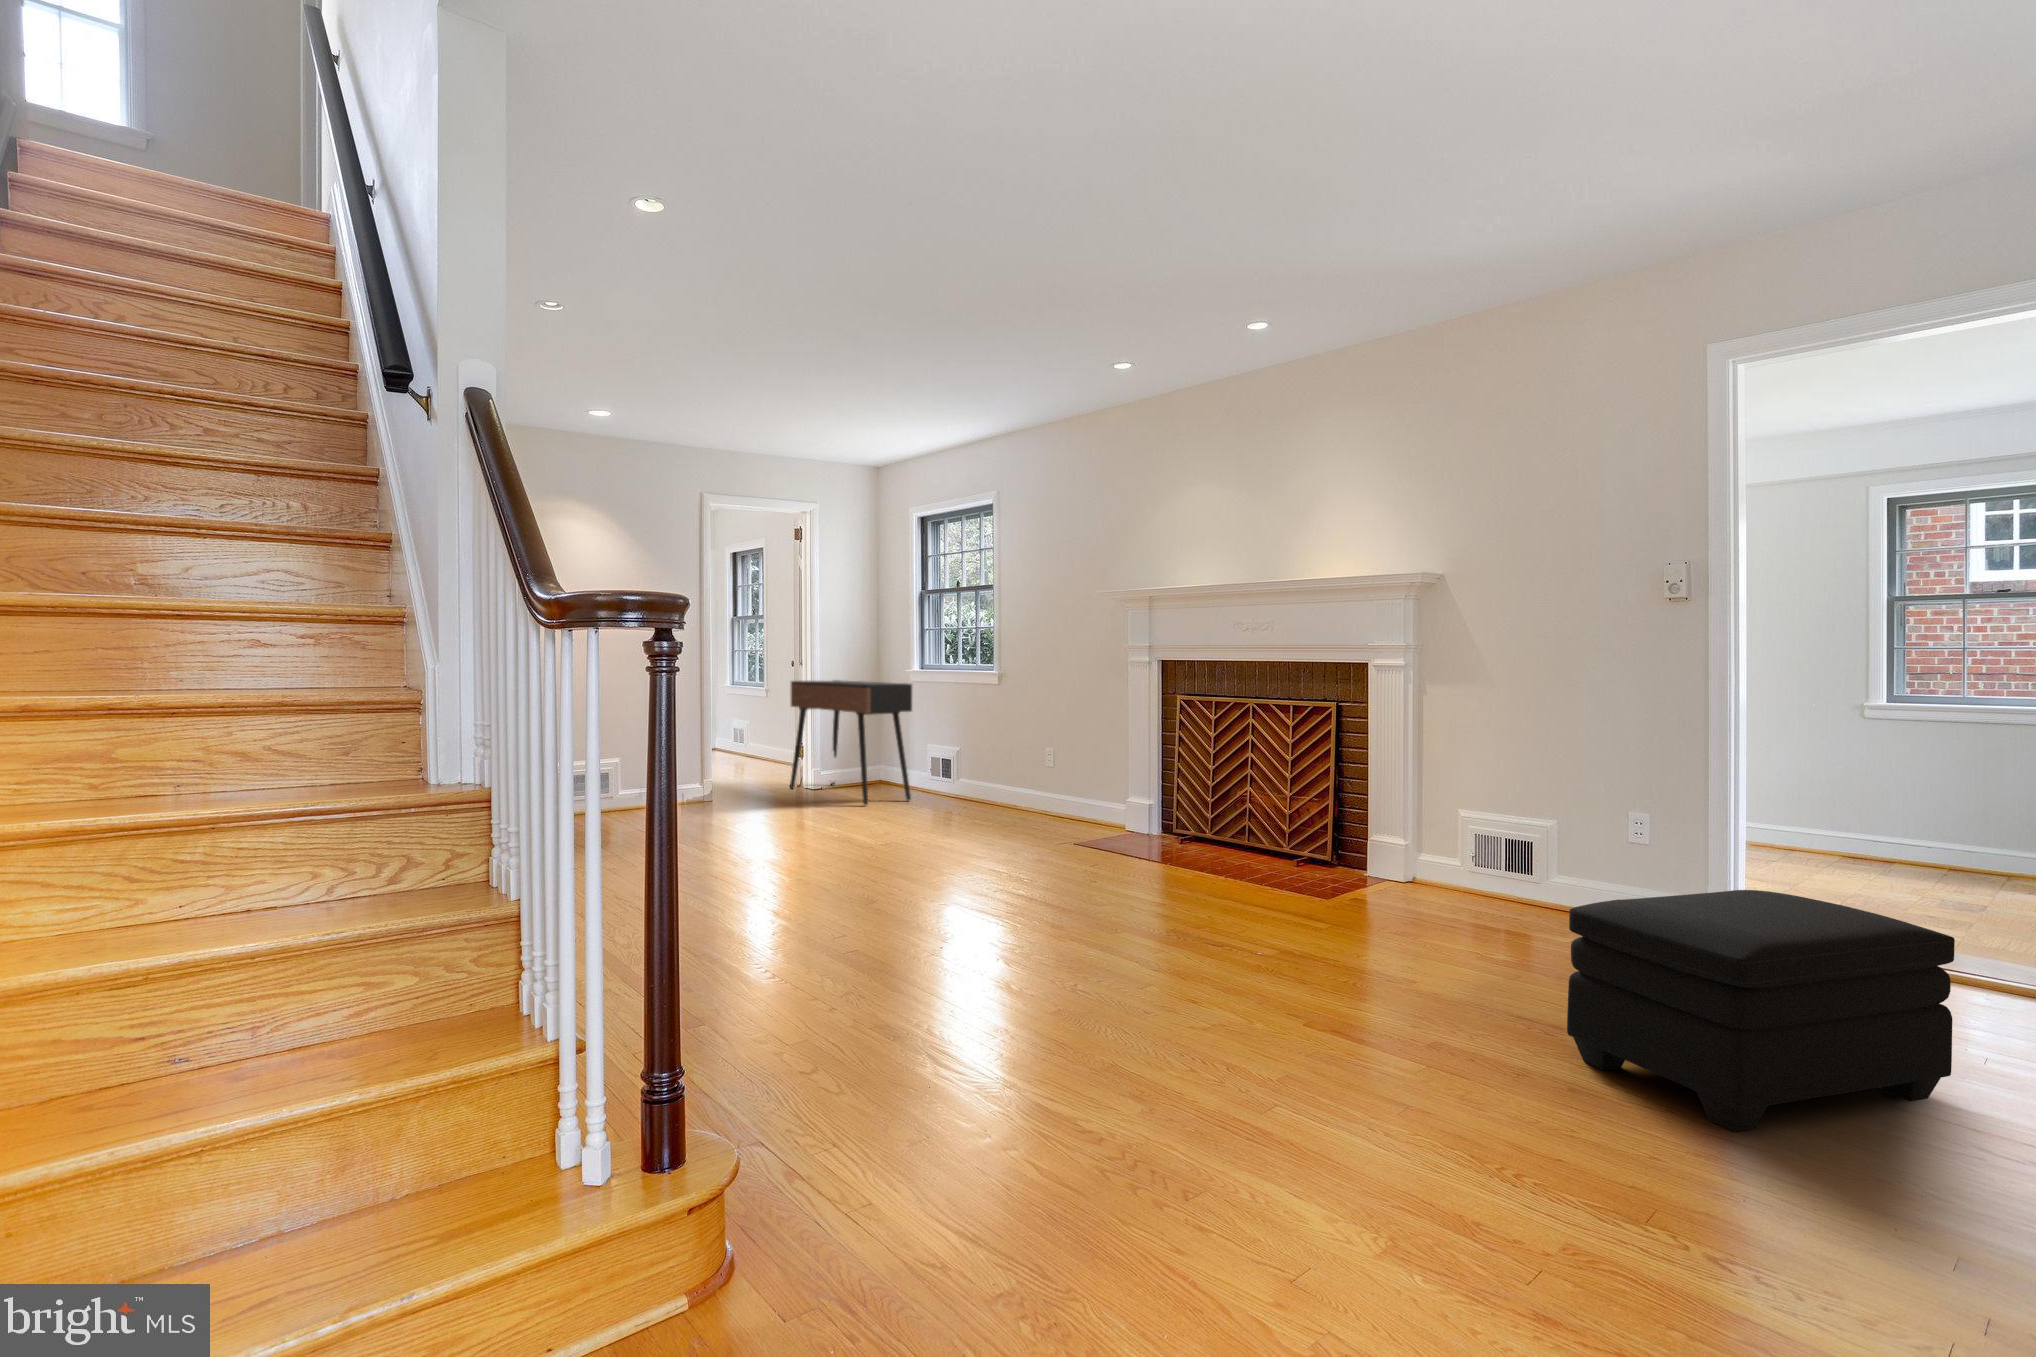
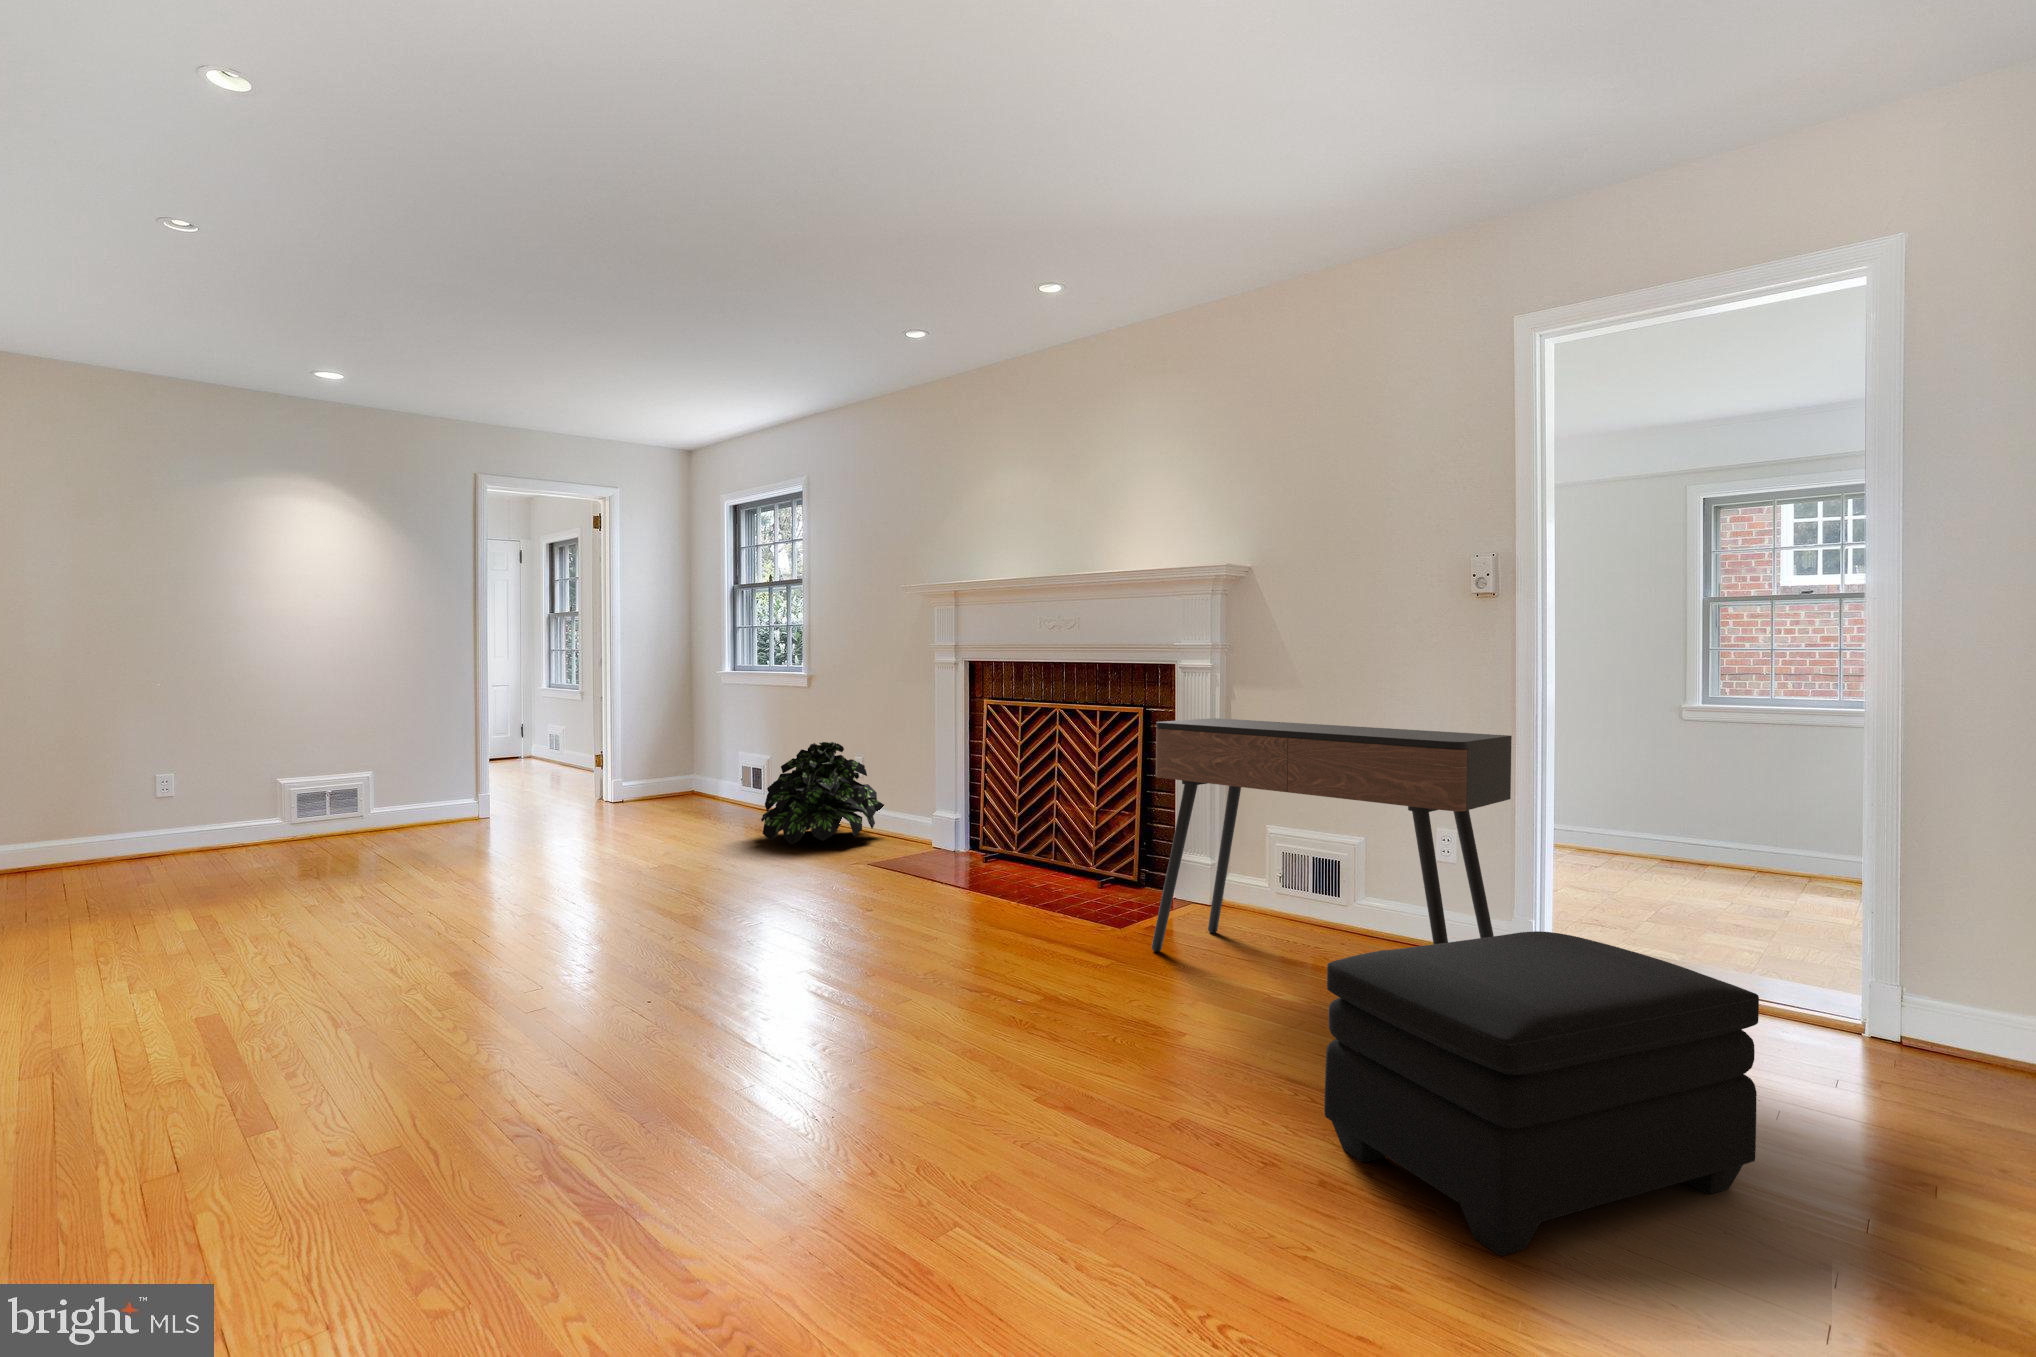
console table: present [790,680,912,805] -> present [1152,718,1512,952]
potted plant: none [968,734,1079,826] -> present [761,742,884,844]

